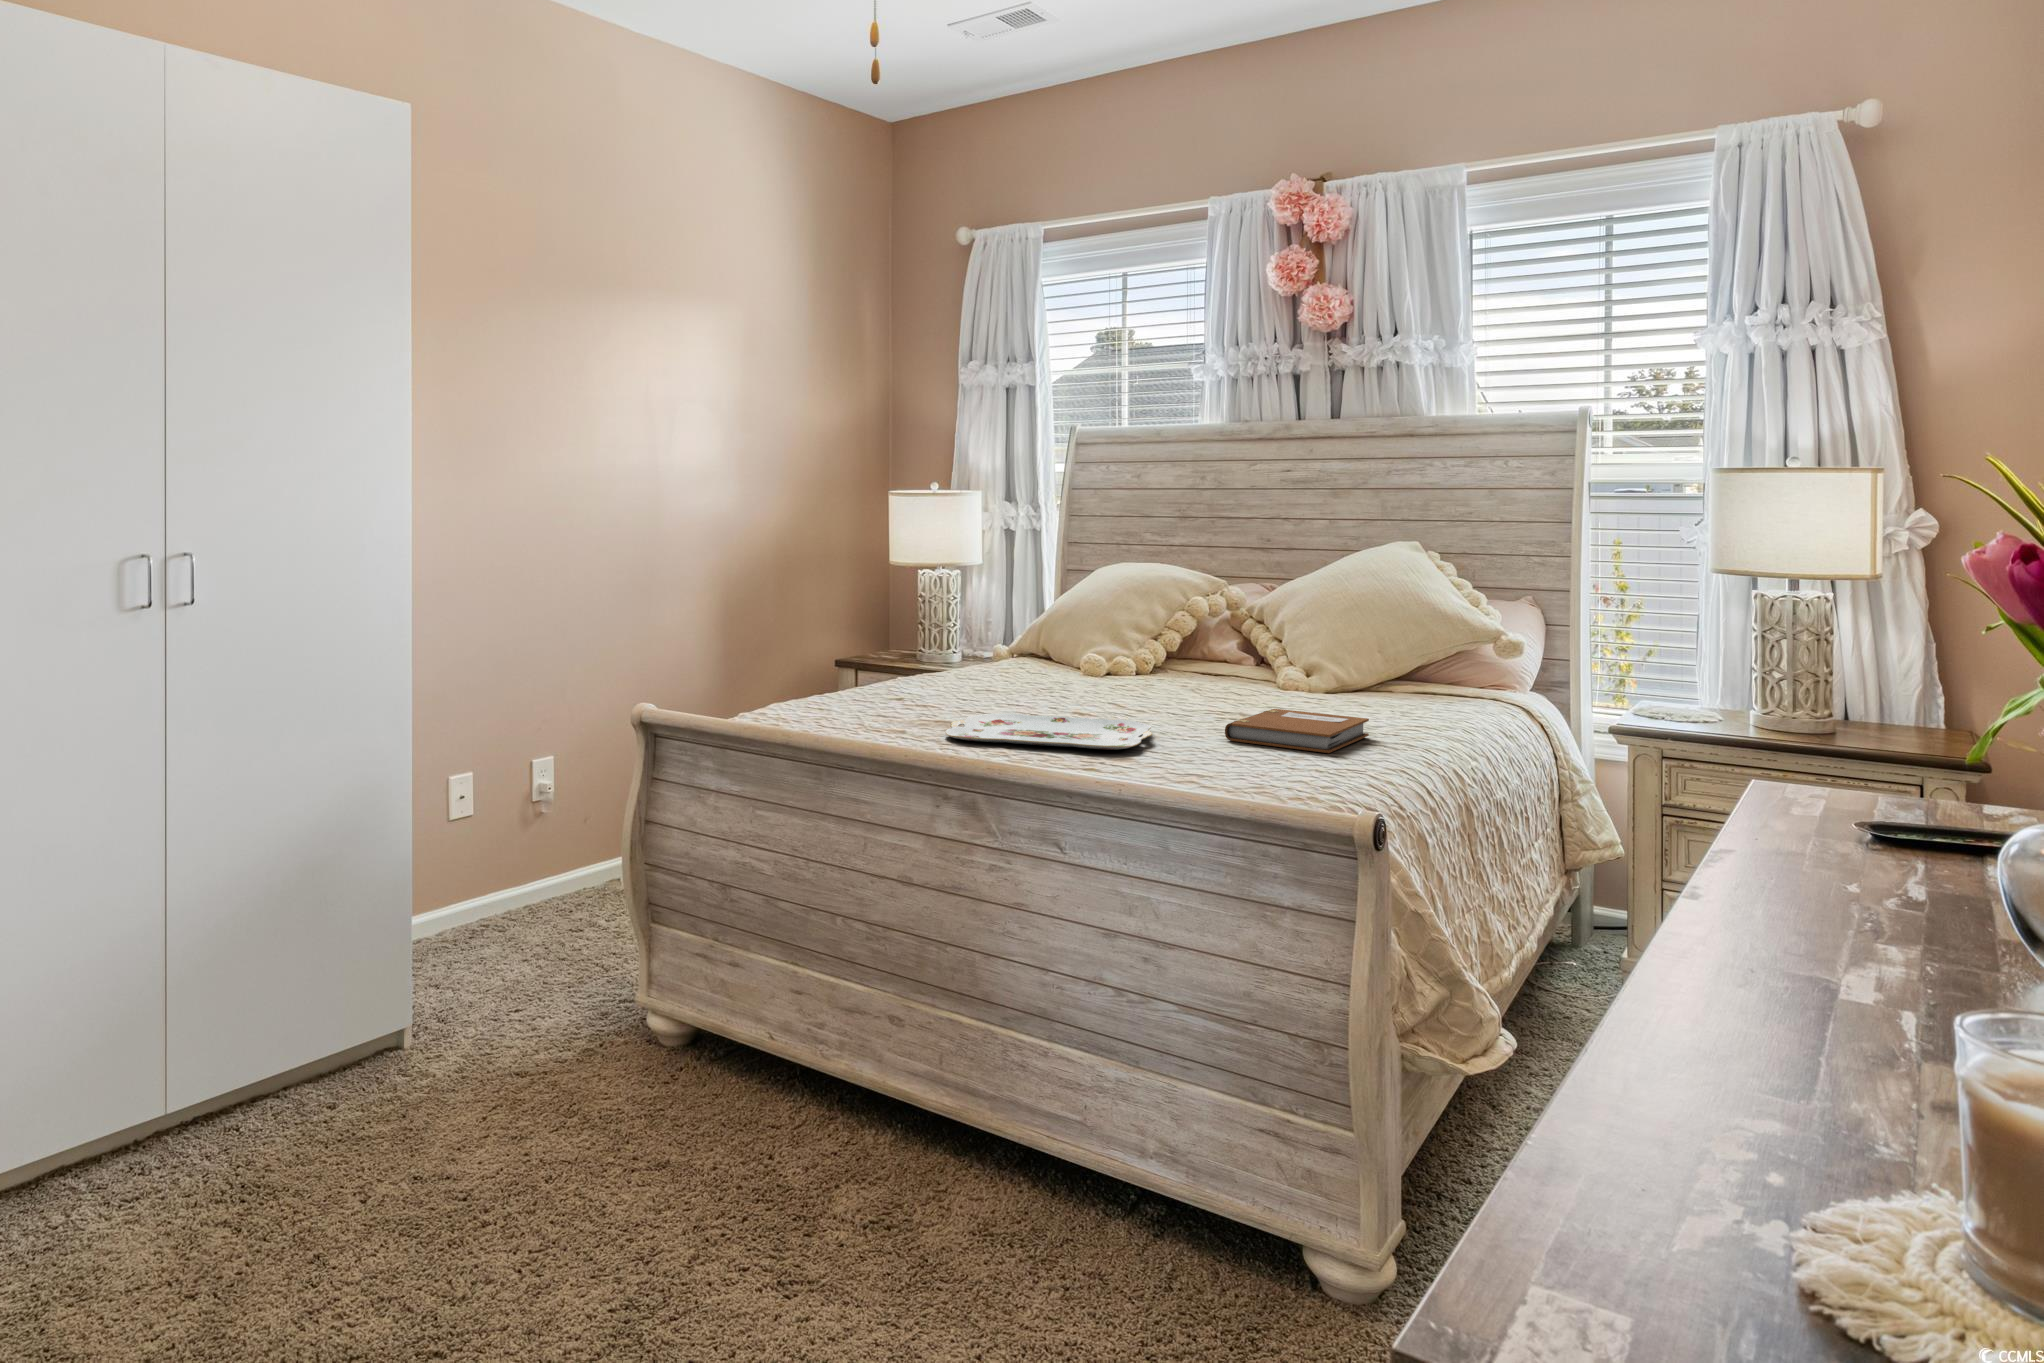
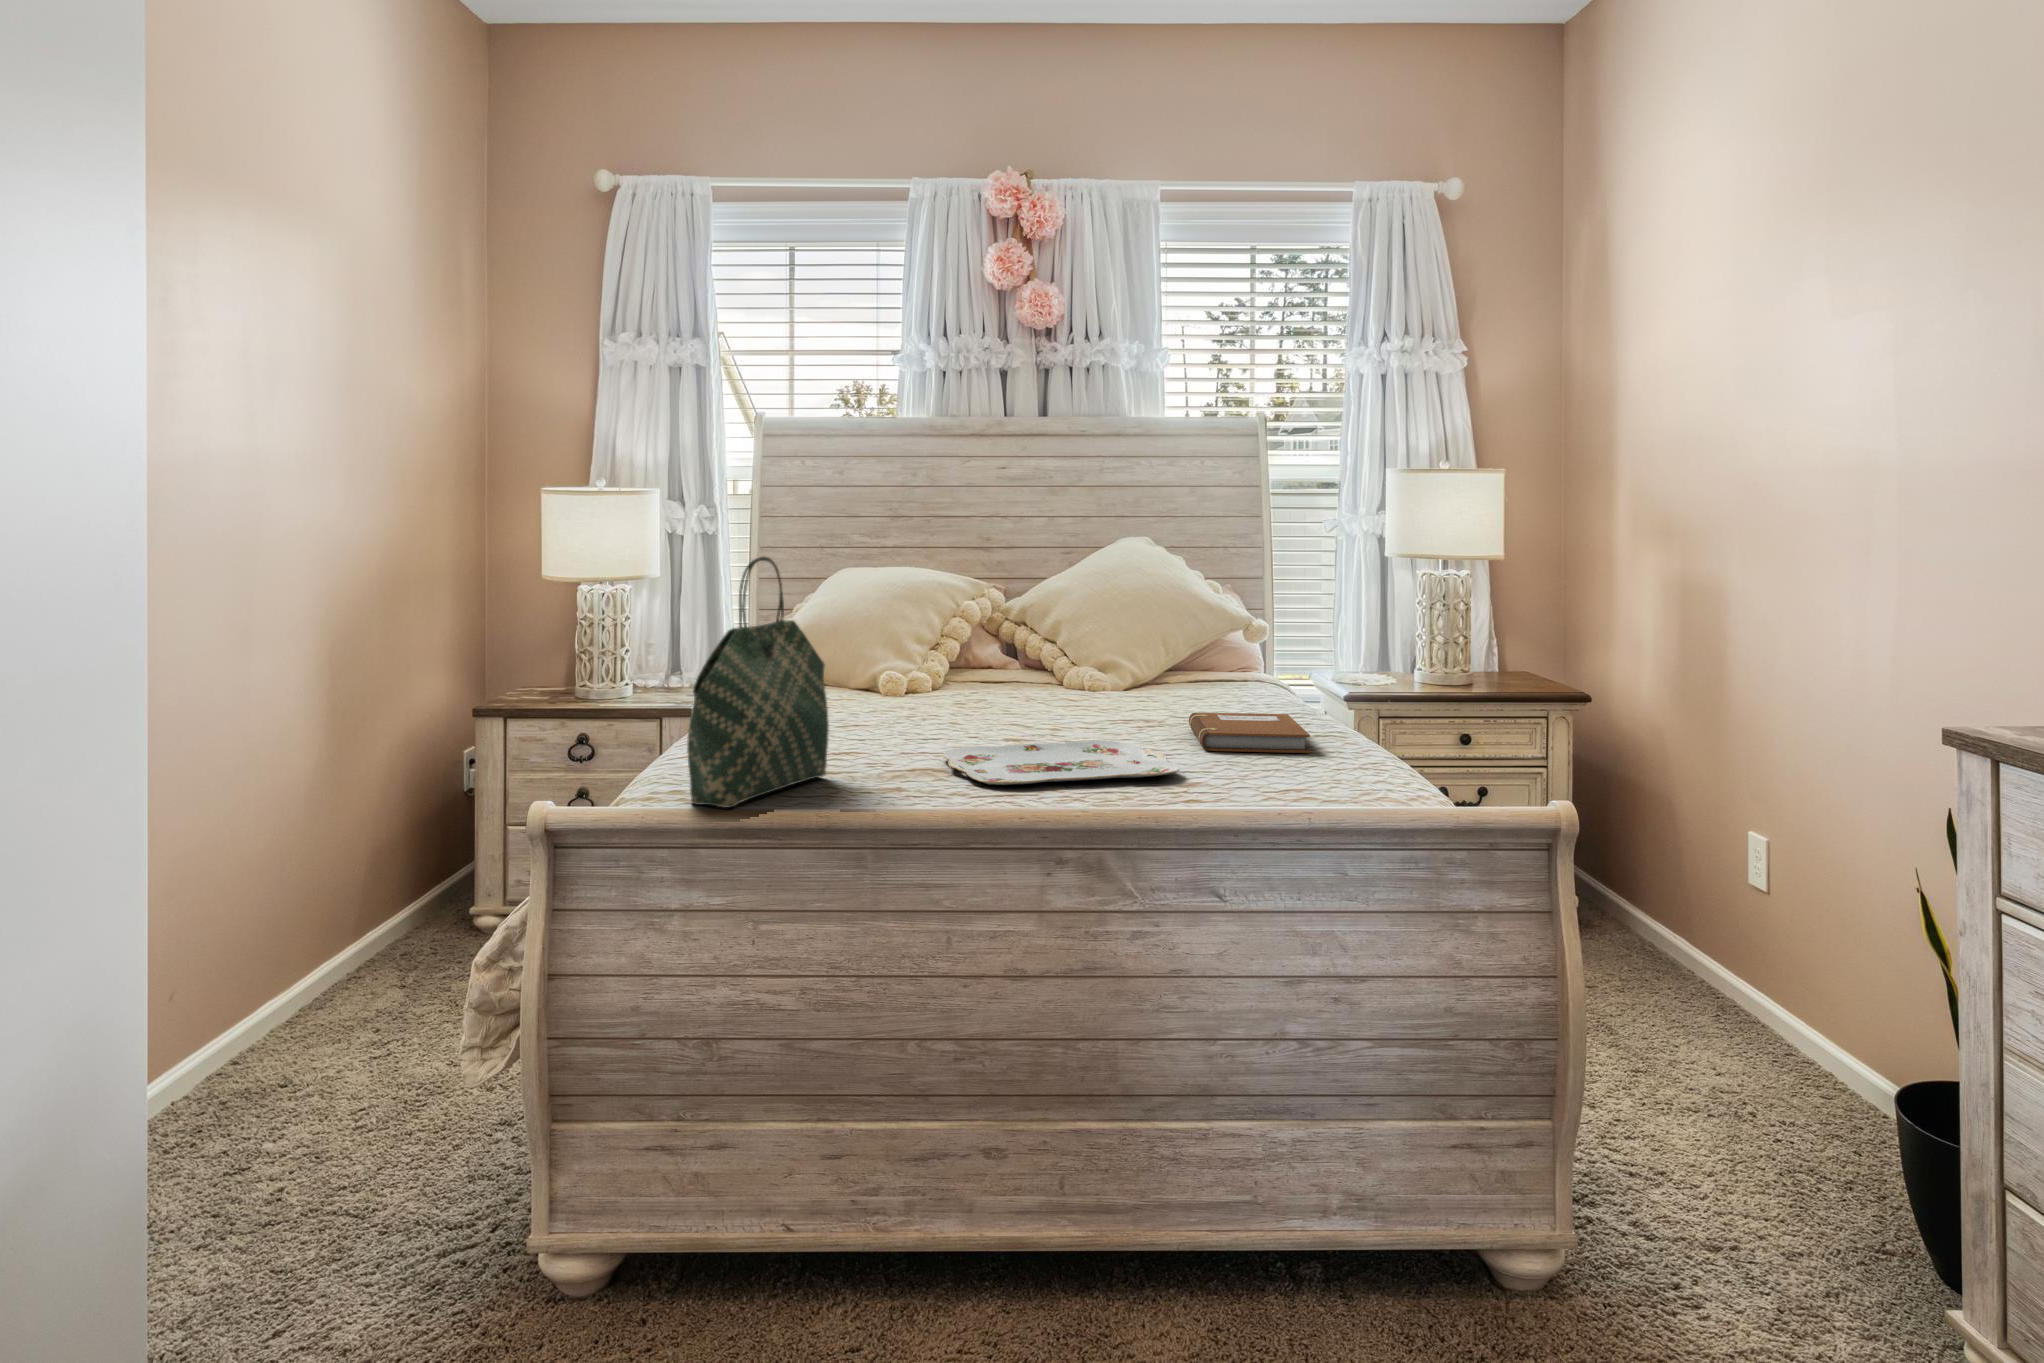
tote bag: none [710,541,862,728] -> present [687,556,829,808]

